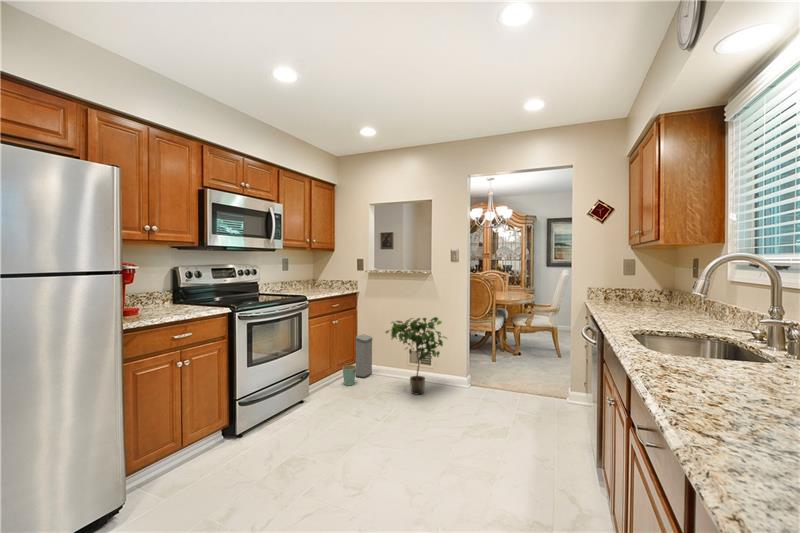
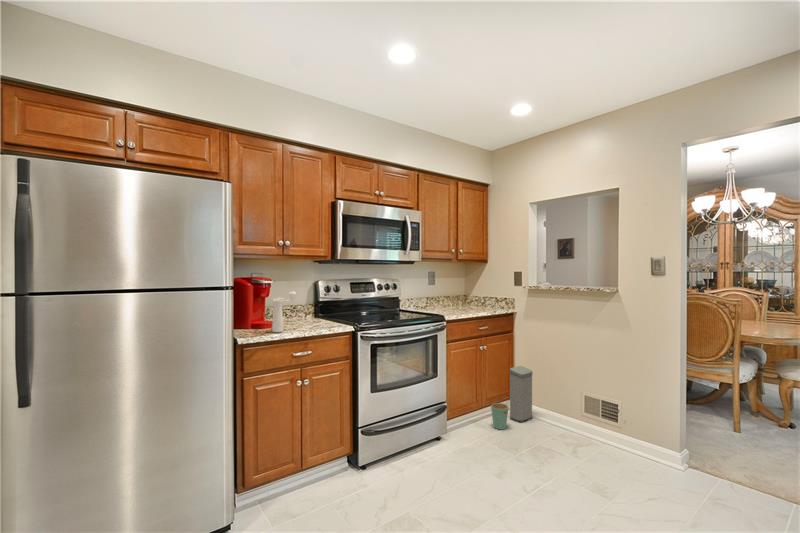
pepper mill: none [146,277,171,318] -> present [272,291,296,332]
potted plant: present [386,317,446,395] -> none [544,352,643,463]

